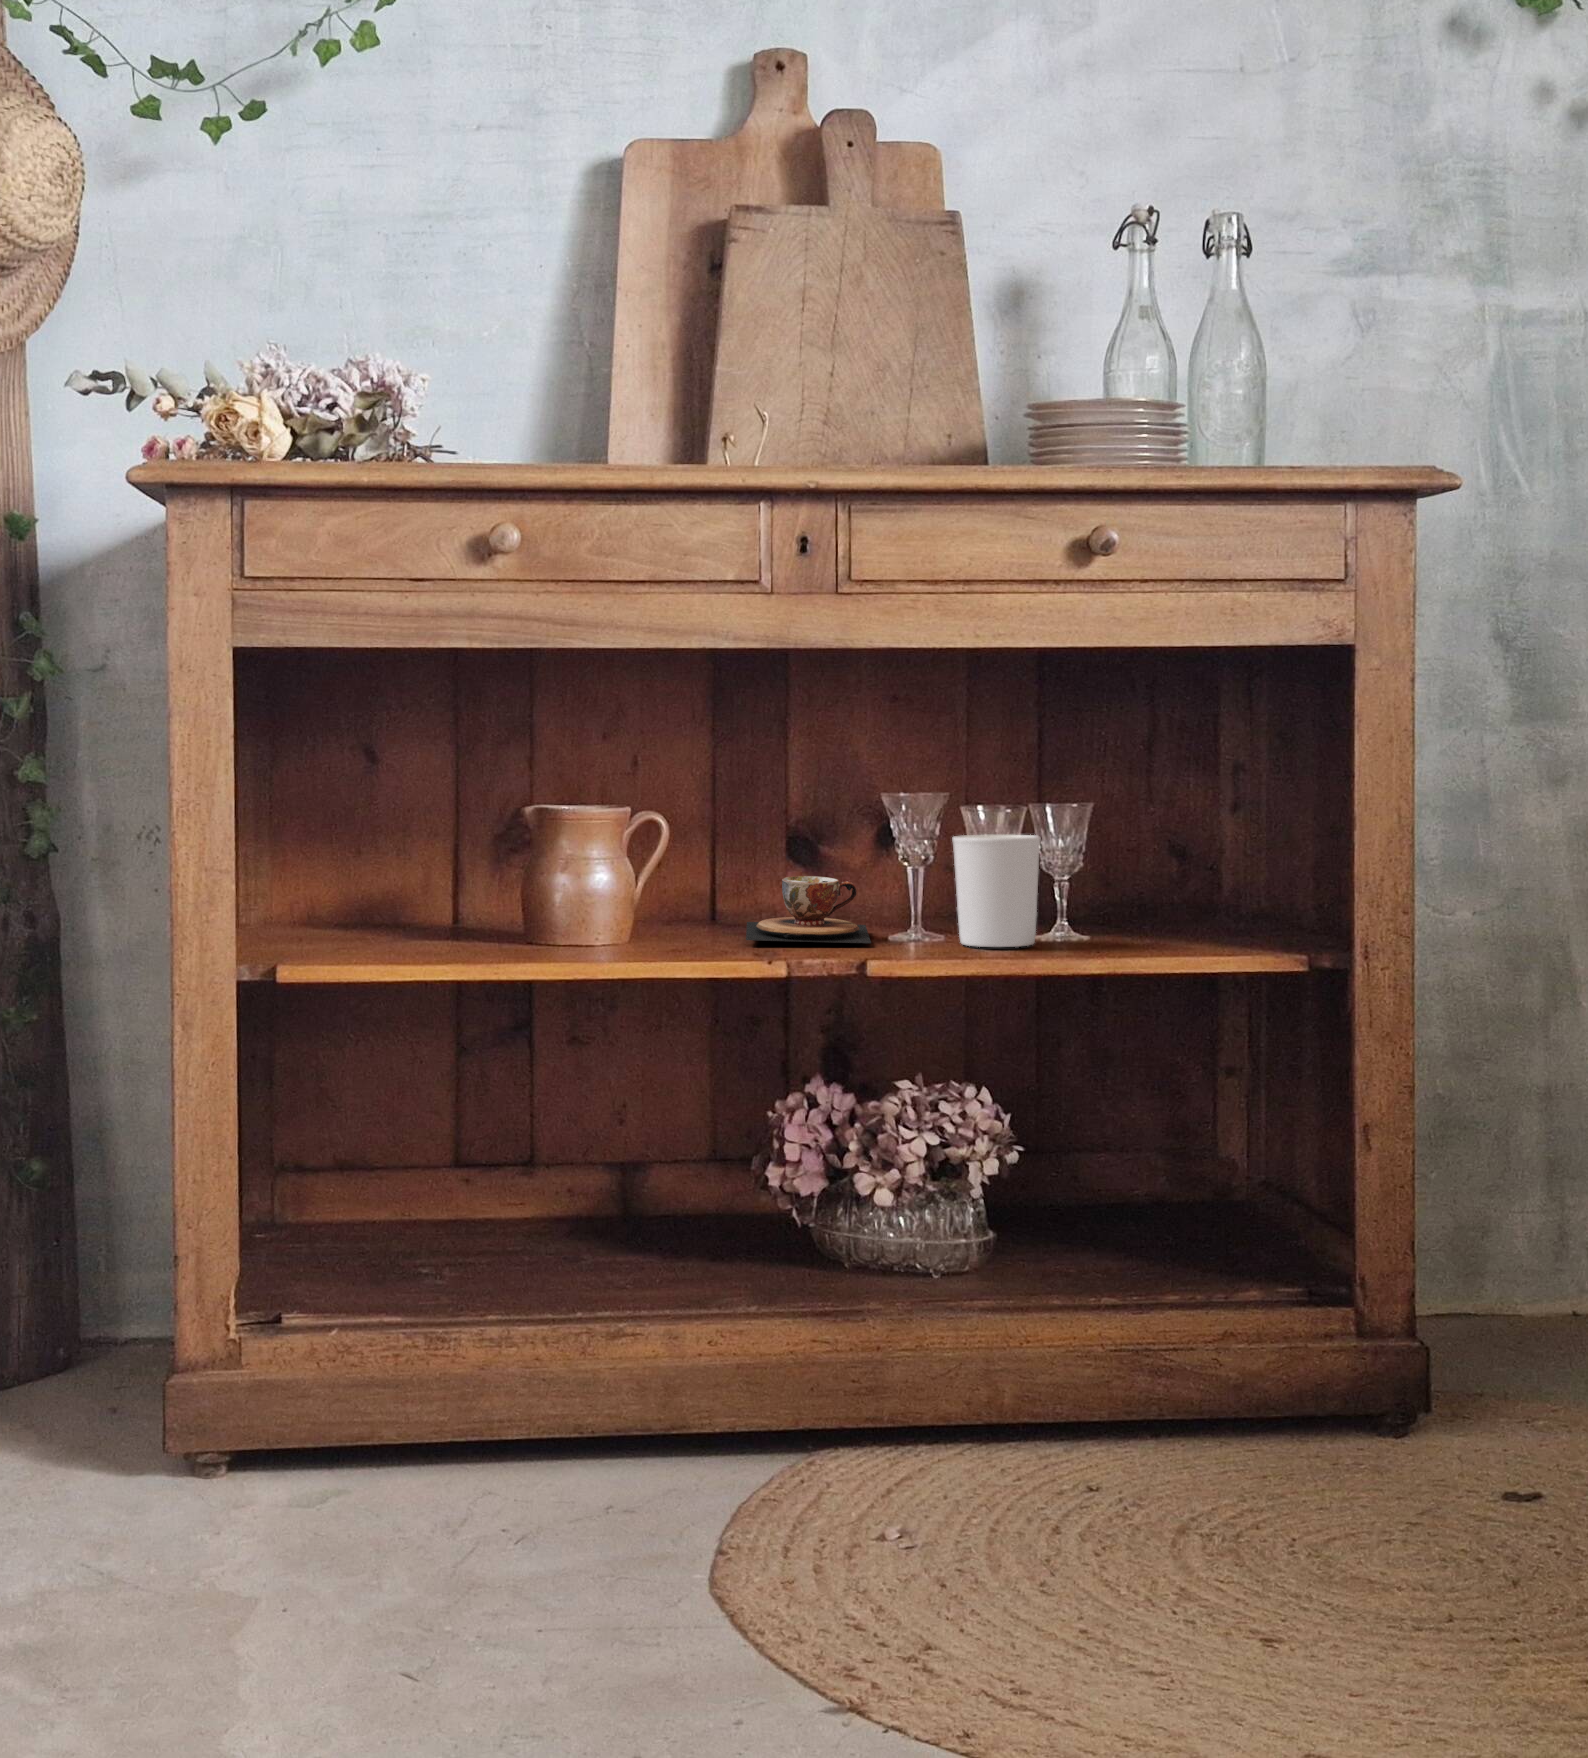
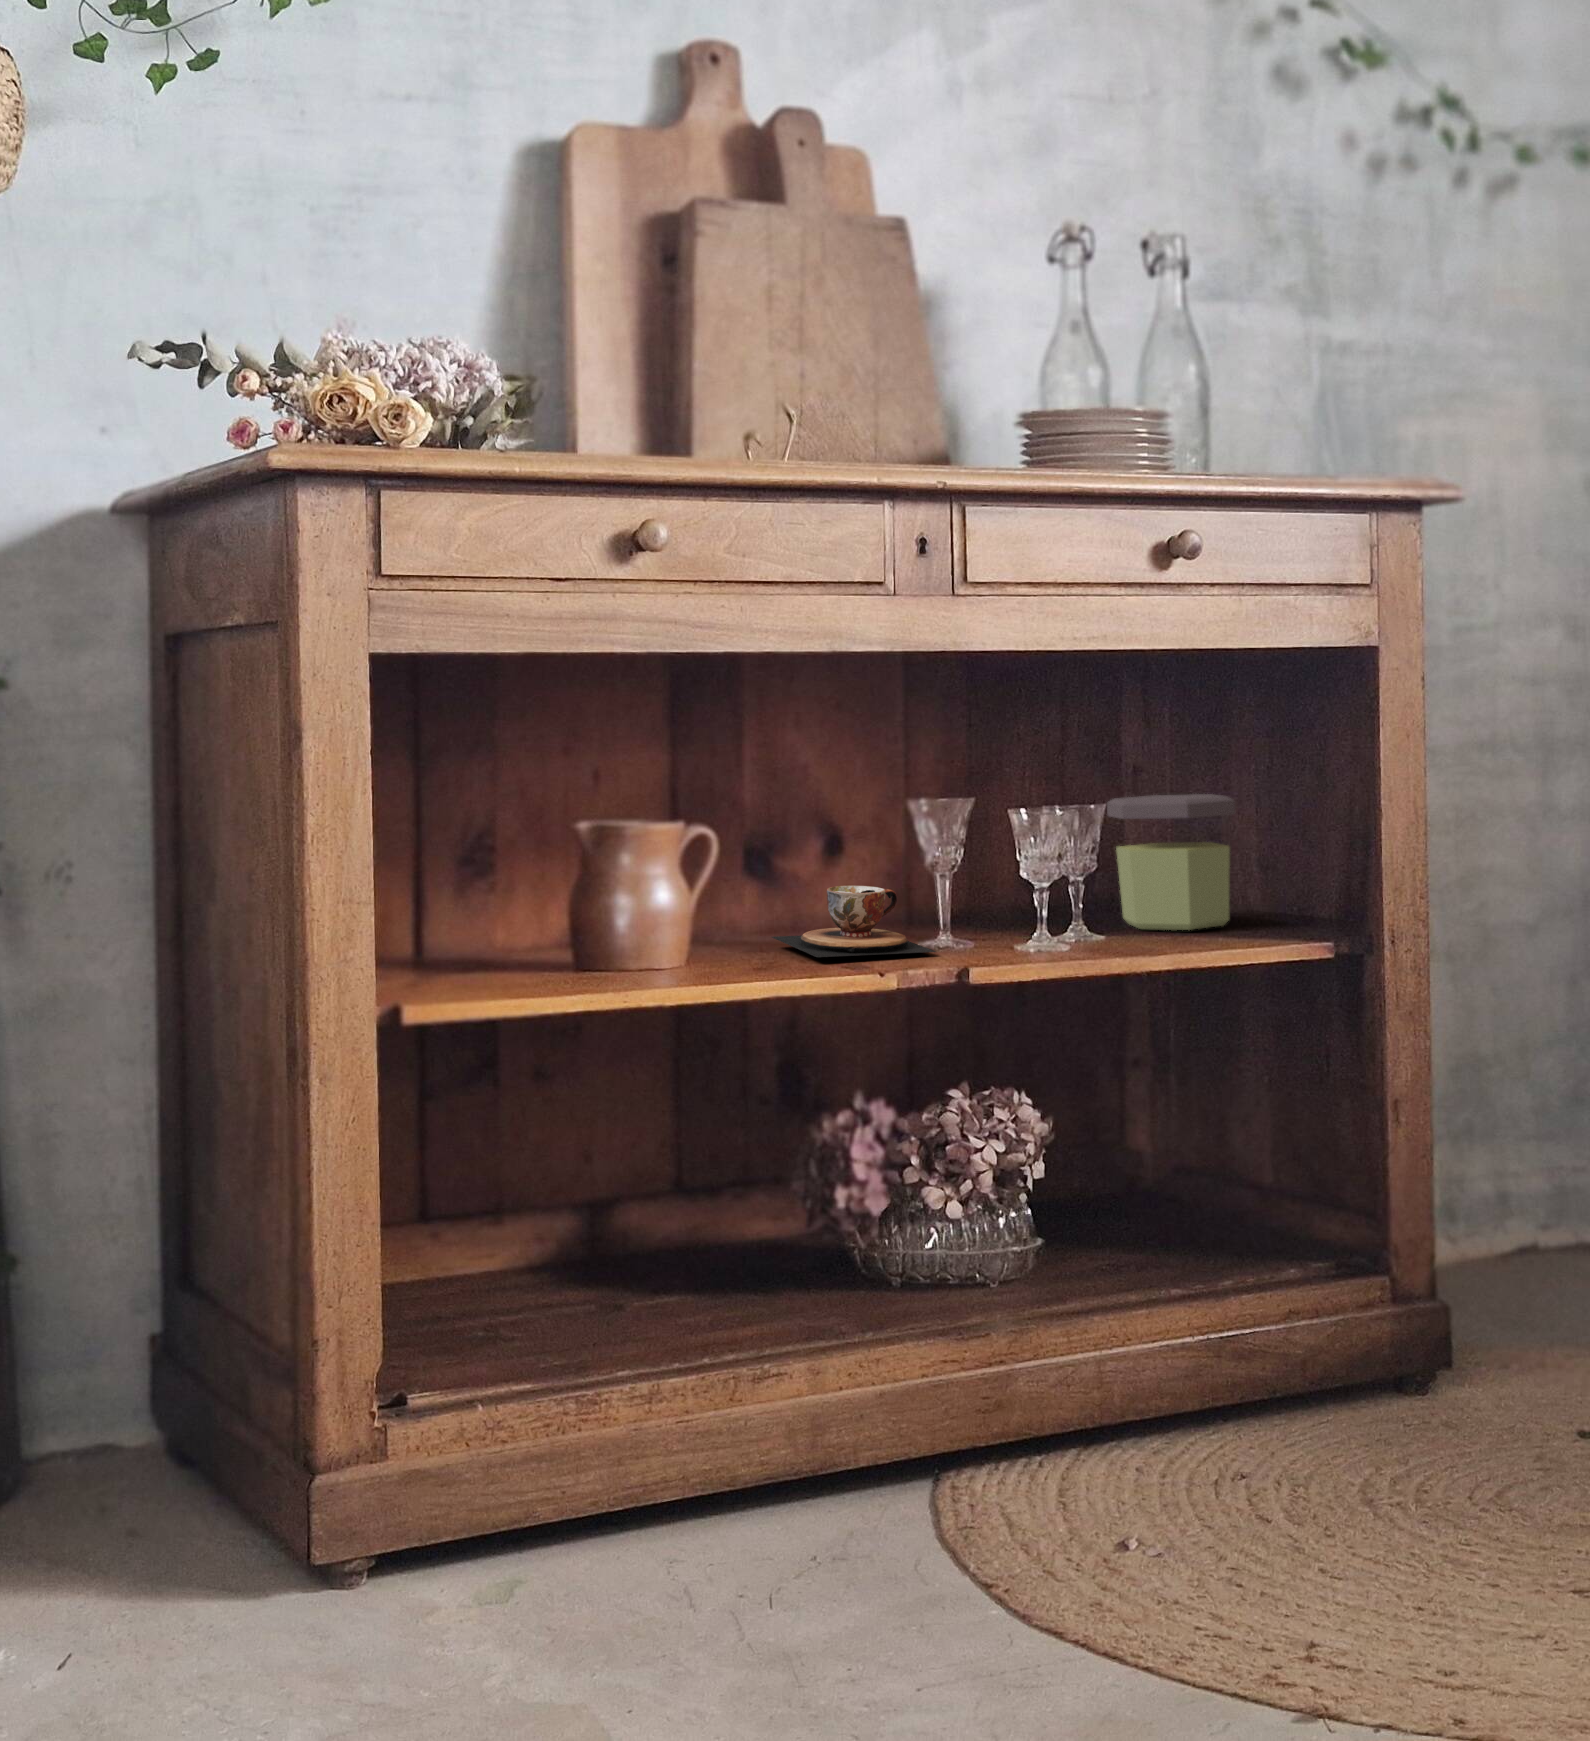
jar: none [1108,804,1232,941] -> present [1107,794,1235,930]
candle holder: present [952,835,1041,947] -> none [997,833,1087,948]

